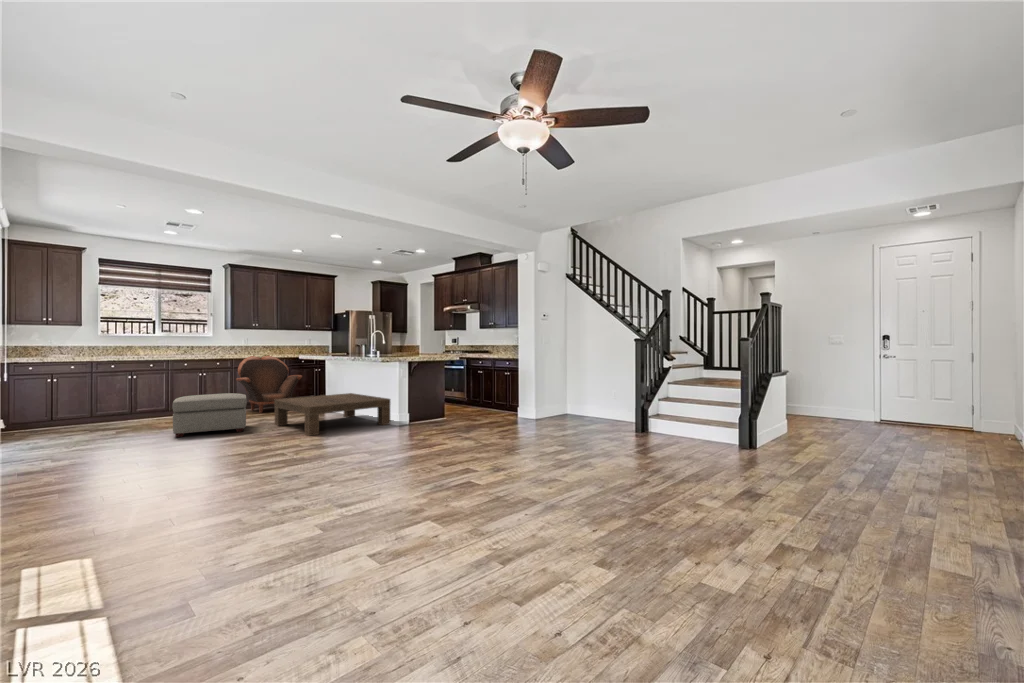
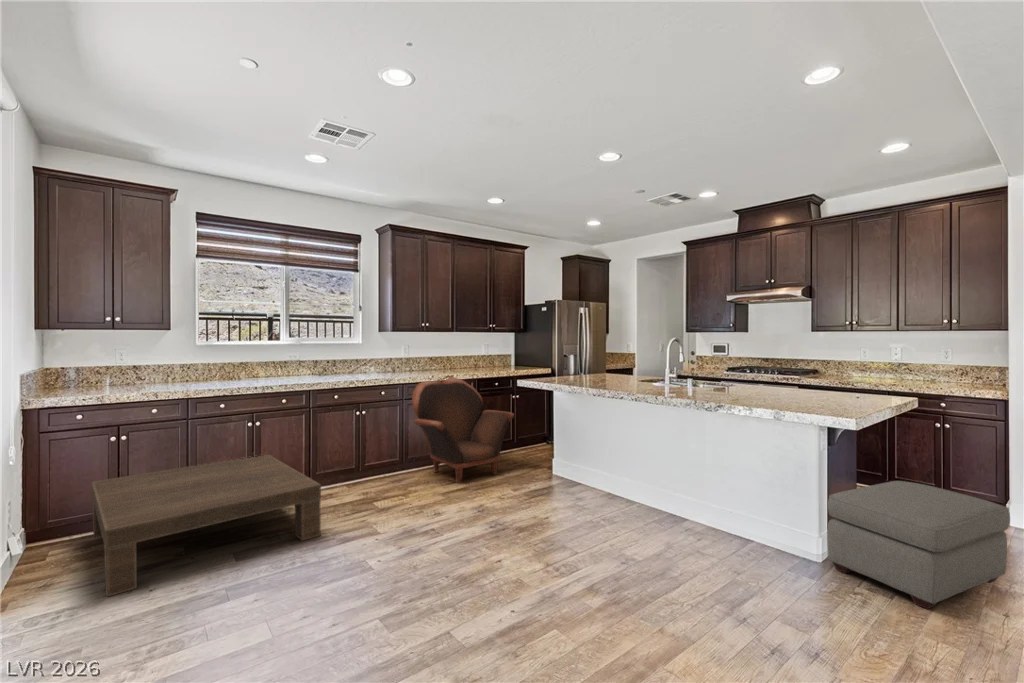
ottoman: present [172,393,247,437] -> present [827,481,1010,609]
coffee table: present [274,393,390,436] -> present [92,455,321,597]

